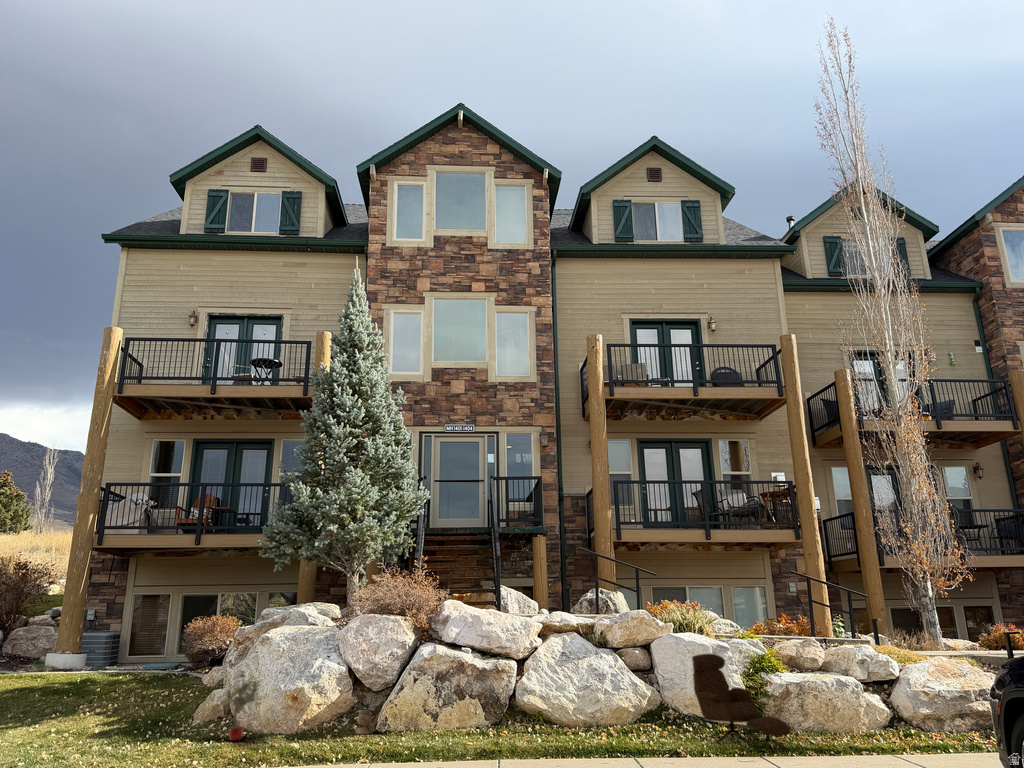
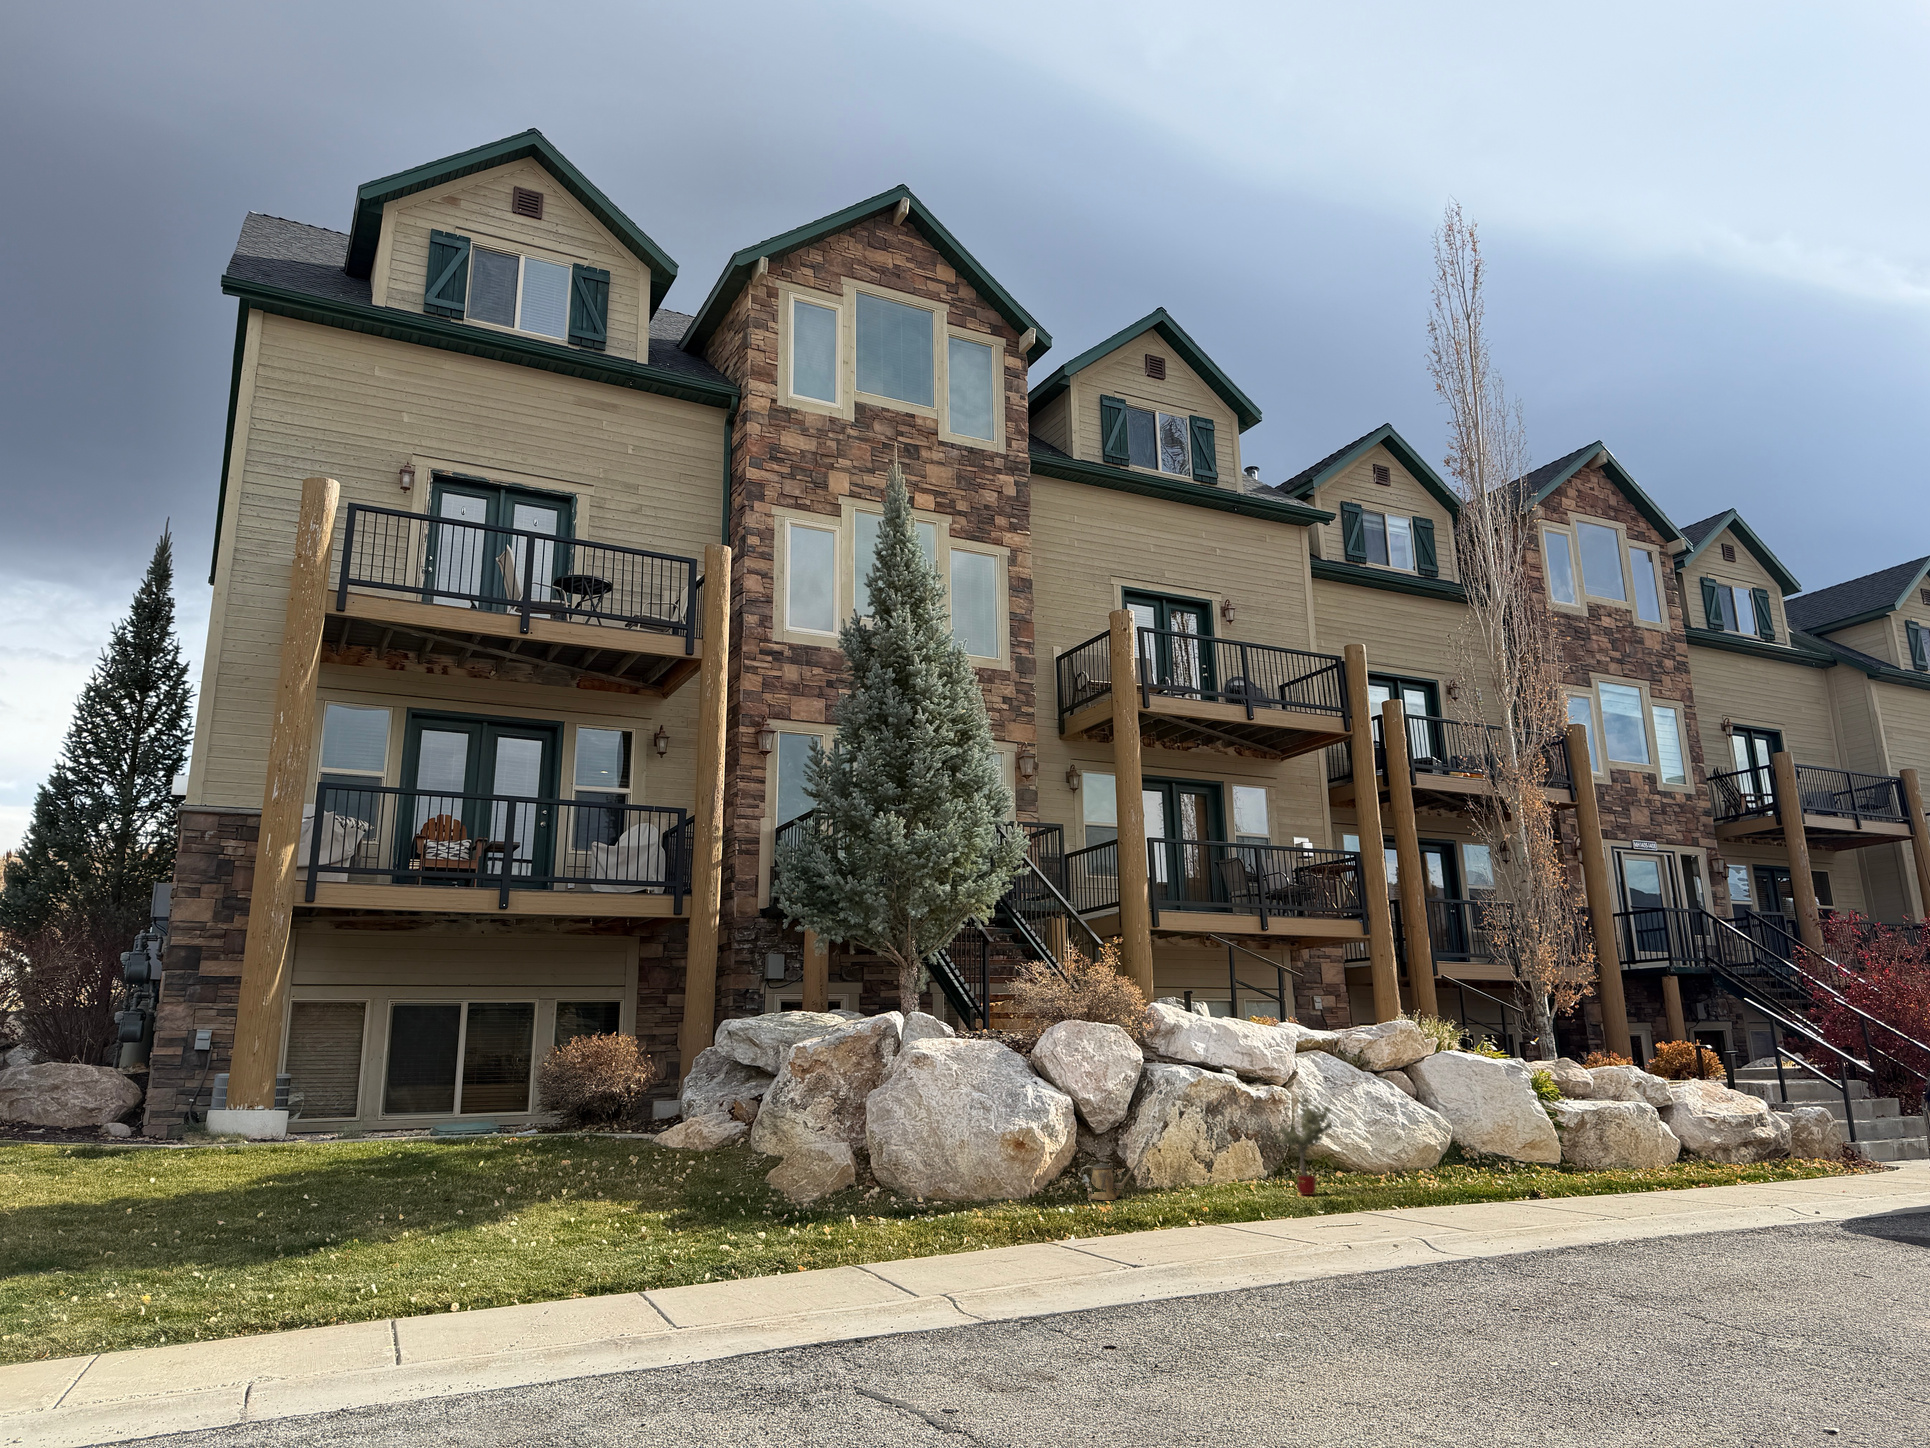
lounge chair: present [692,654,791,749] -> none [1506,1070,1645,1185]
potted tree: present [224,671,262,741] -> present [1275,1094,1332,1195]

